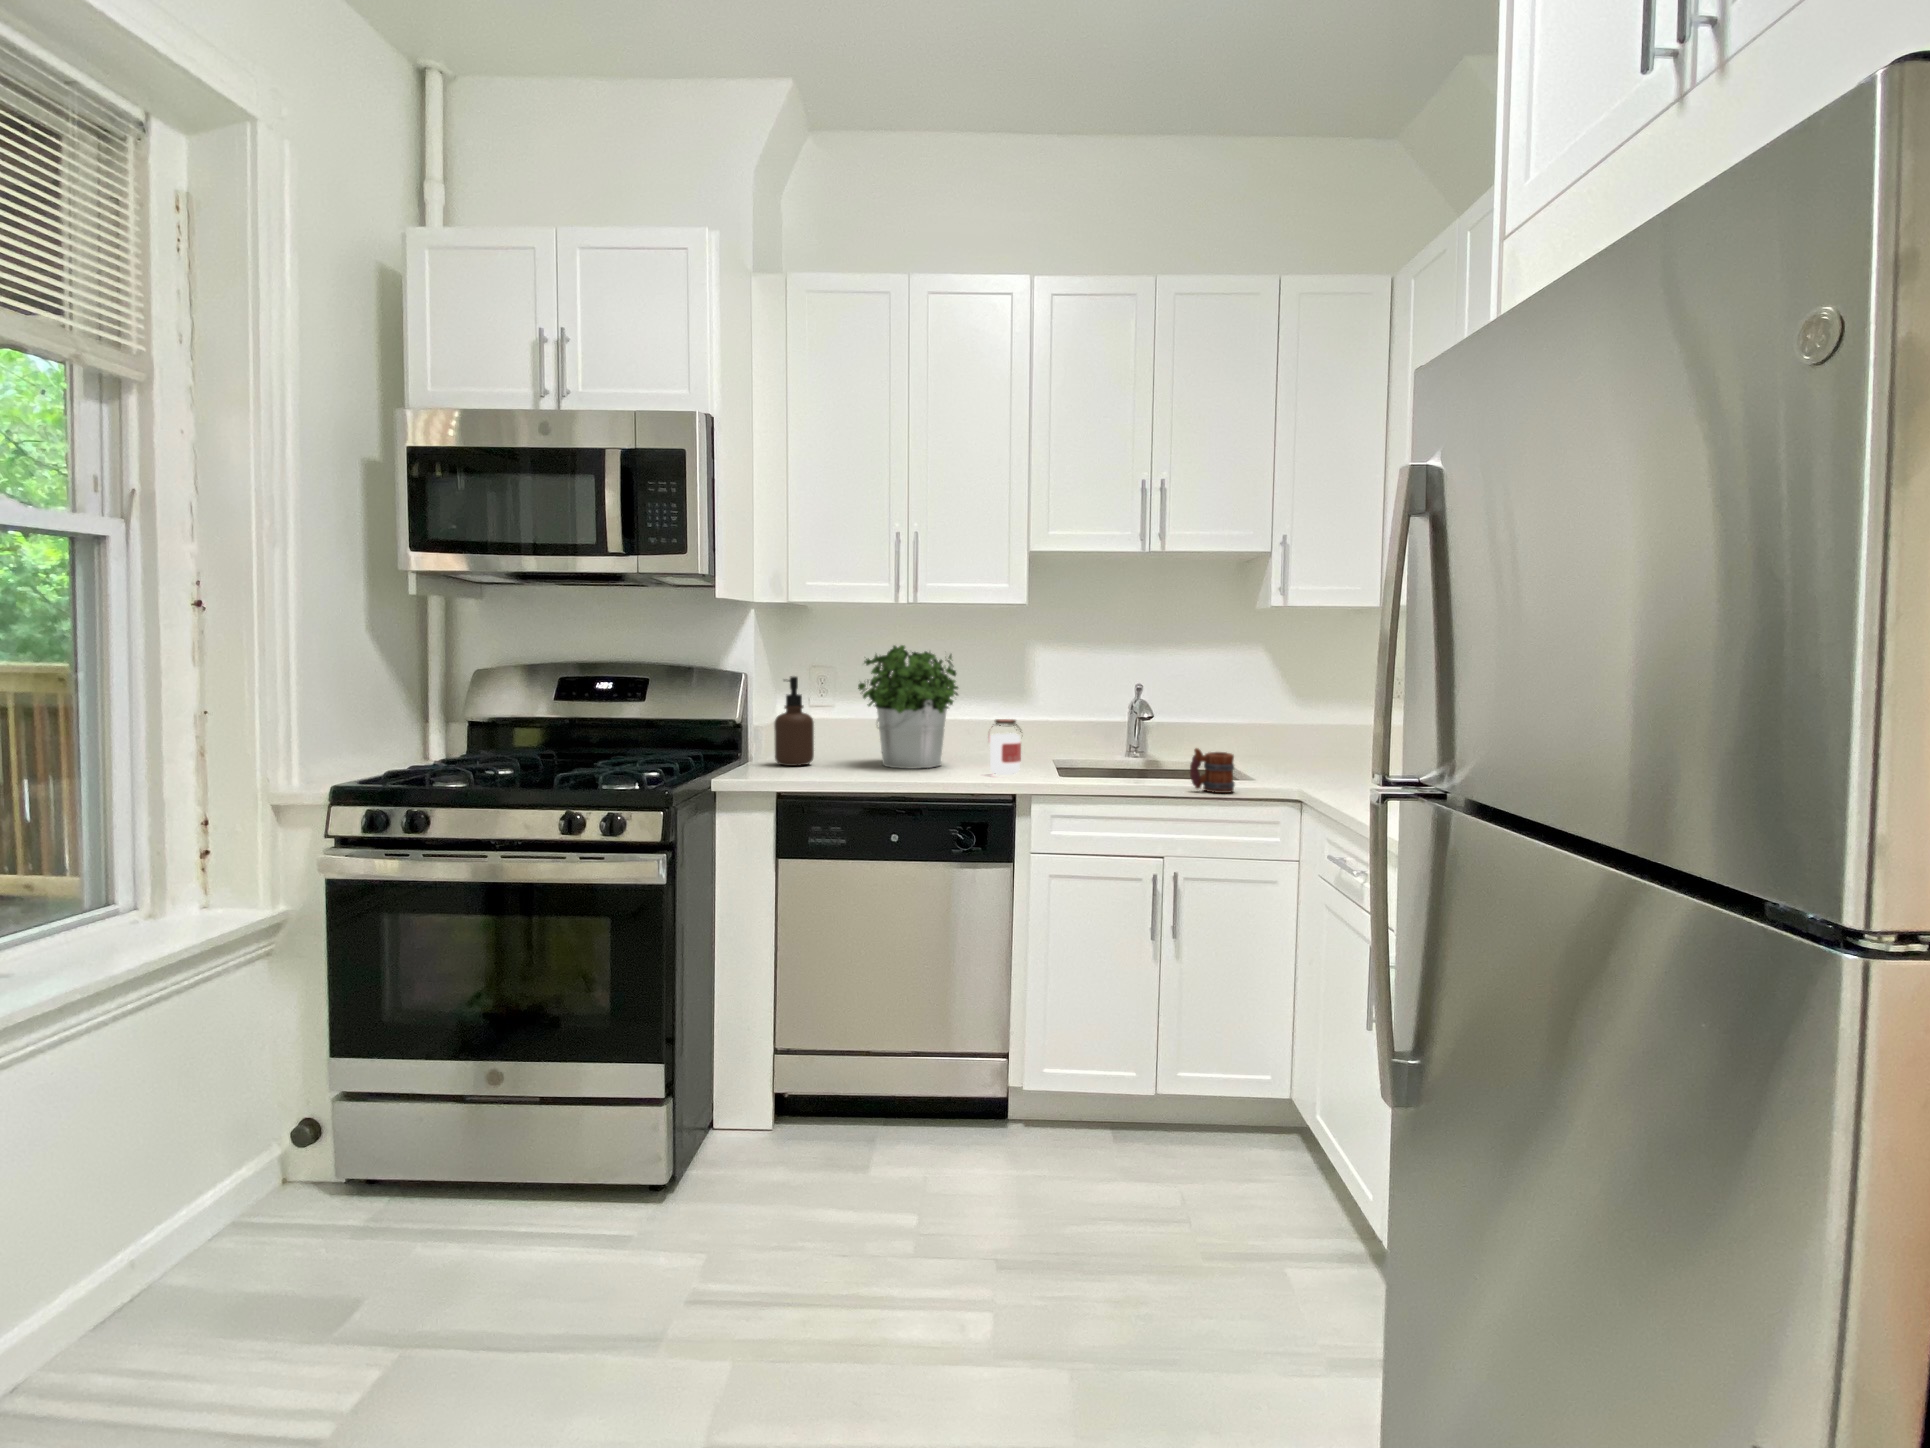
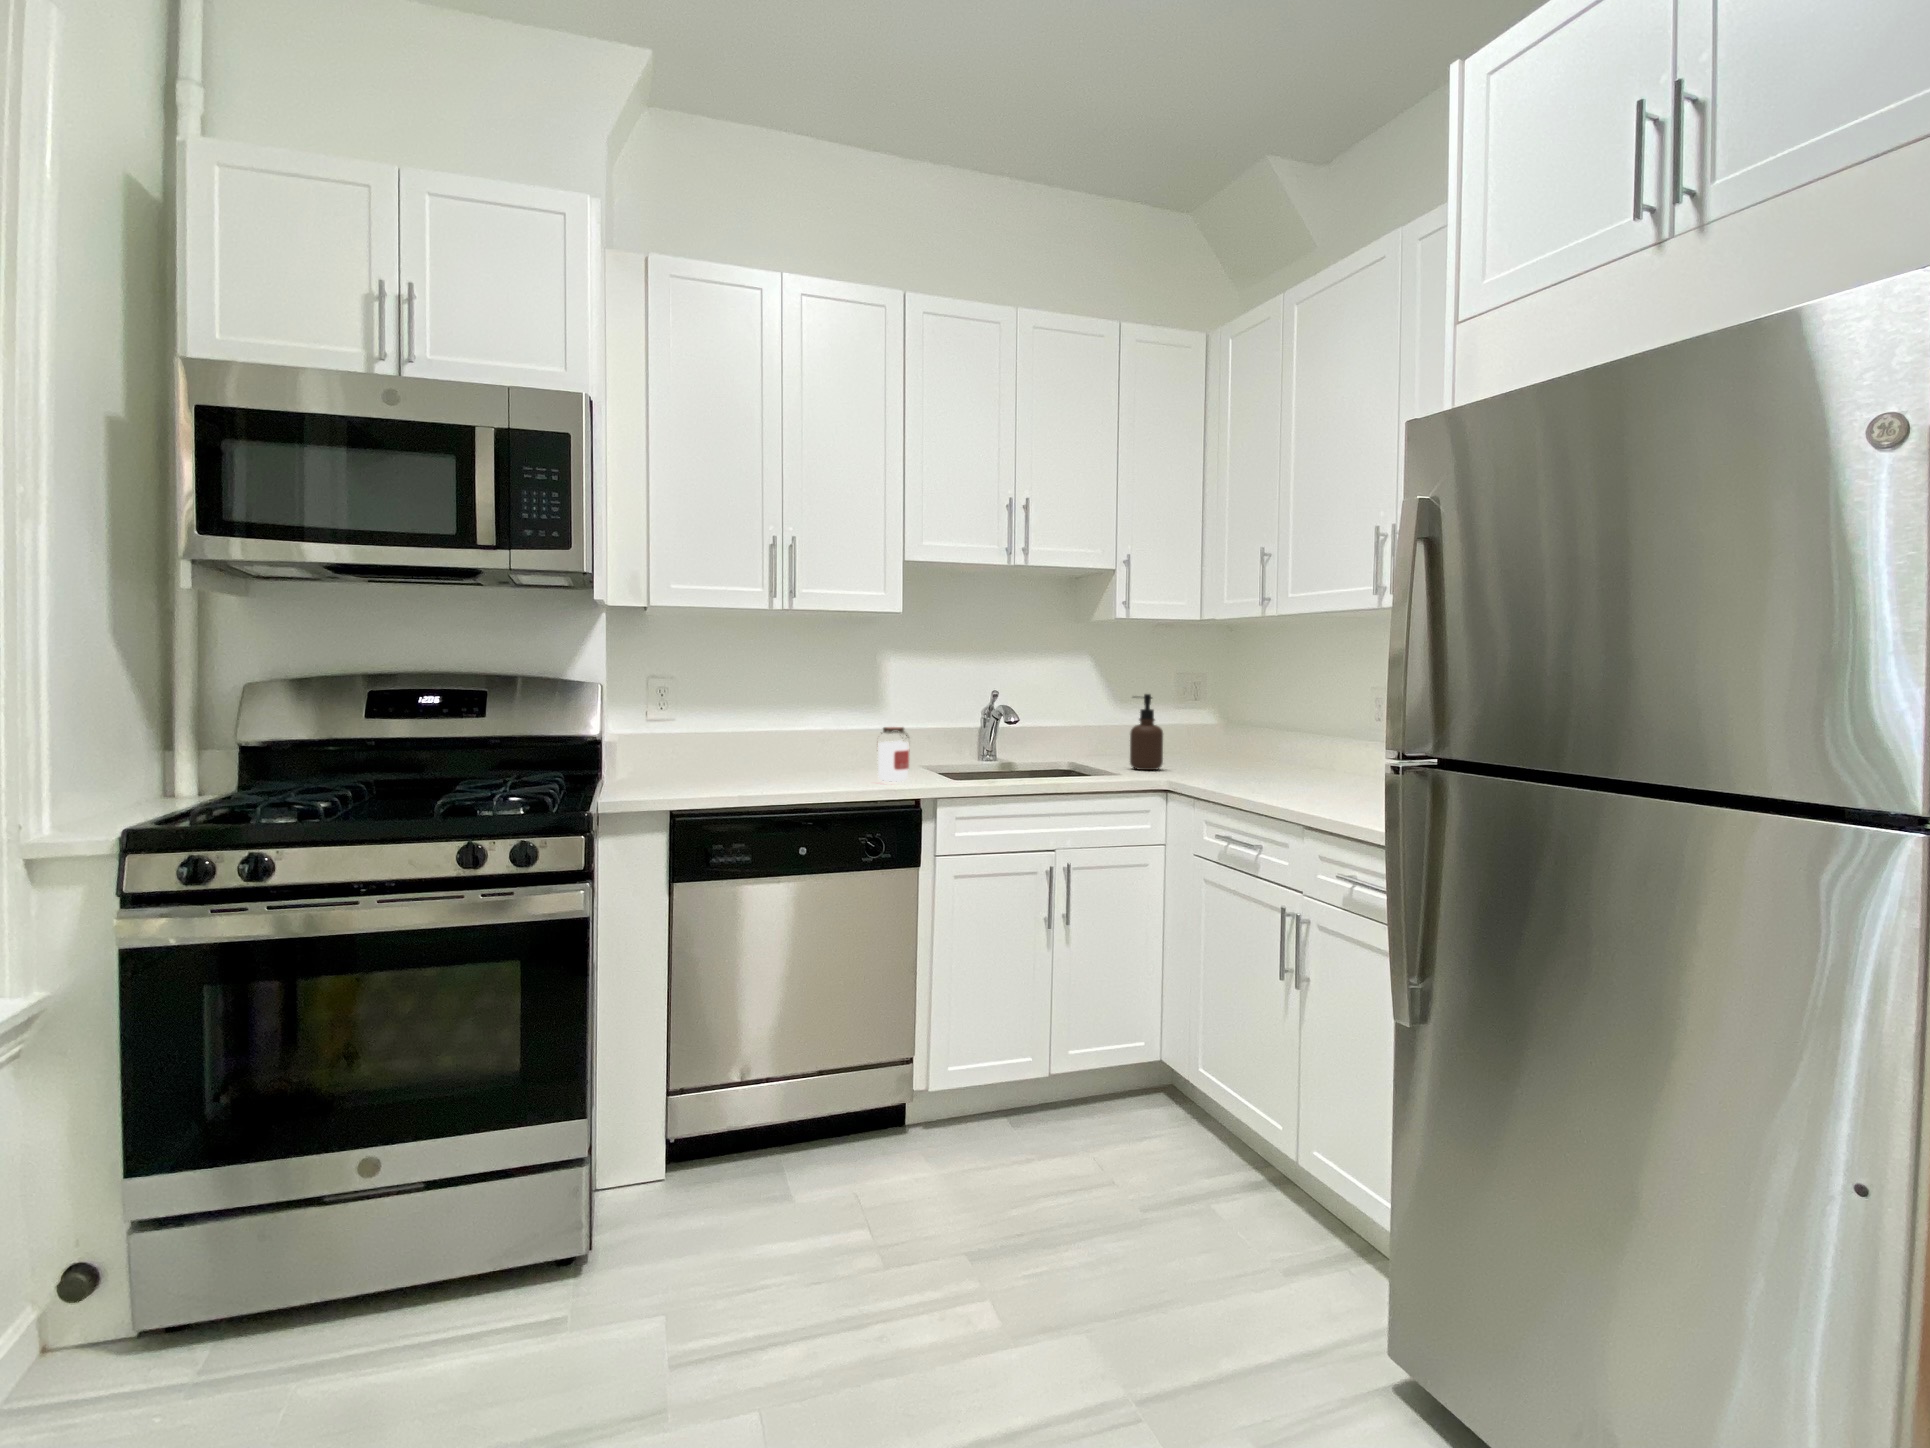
potted plant: present [858,645,958,769] -> none [727,653,837,781]
soap dispenser: present [774,676,814,766] -> present [1130,694,1163,770]
mug: present [1190,748,1235,793] -> none [1078,748,1116,788]

